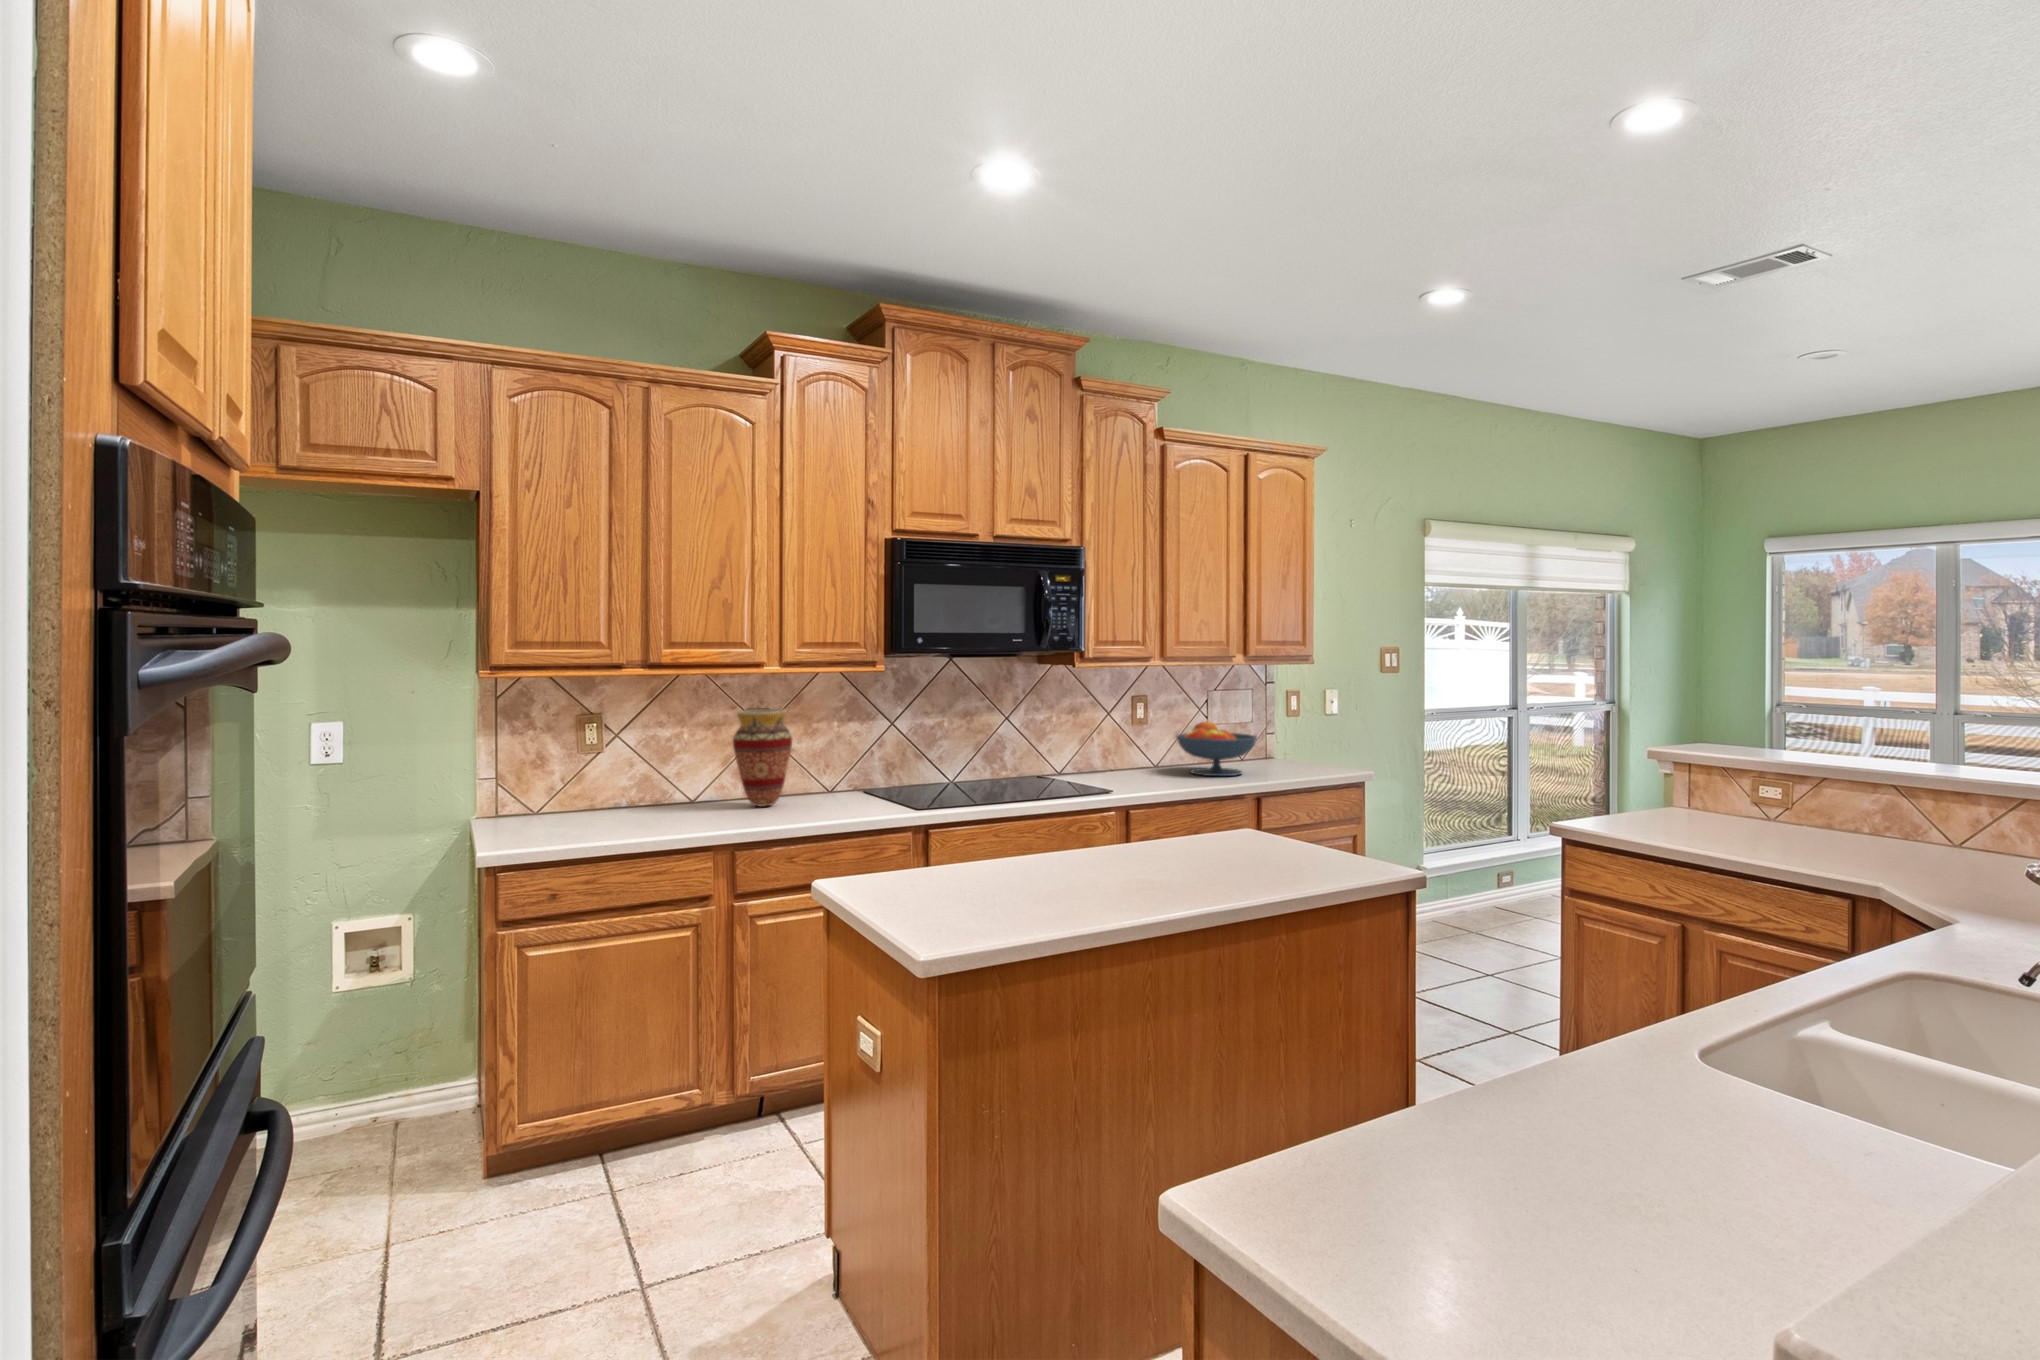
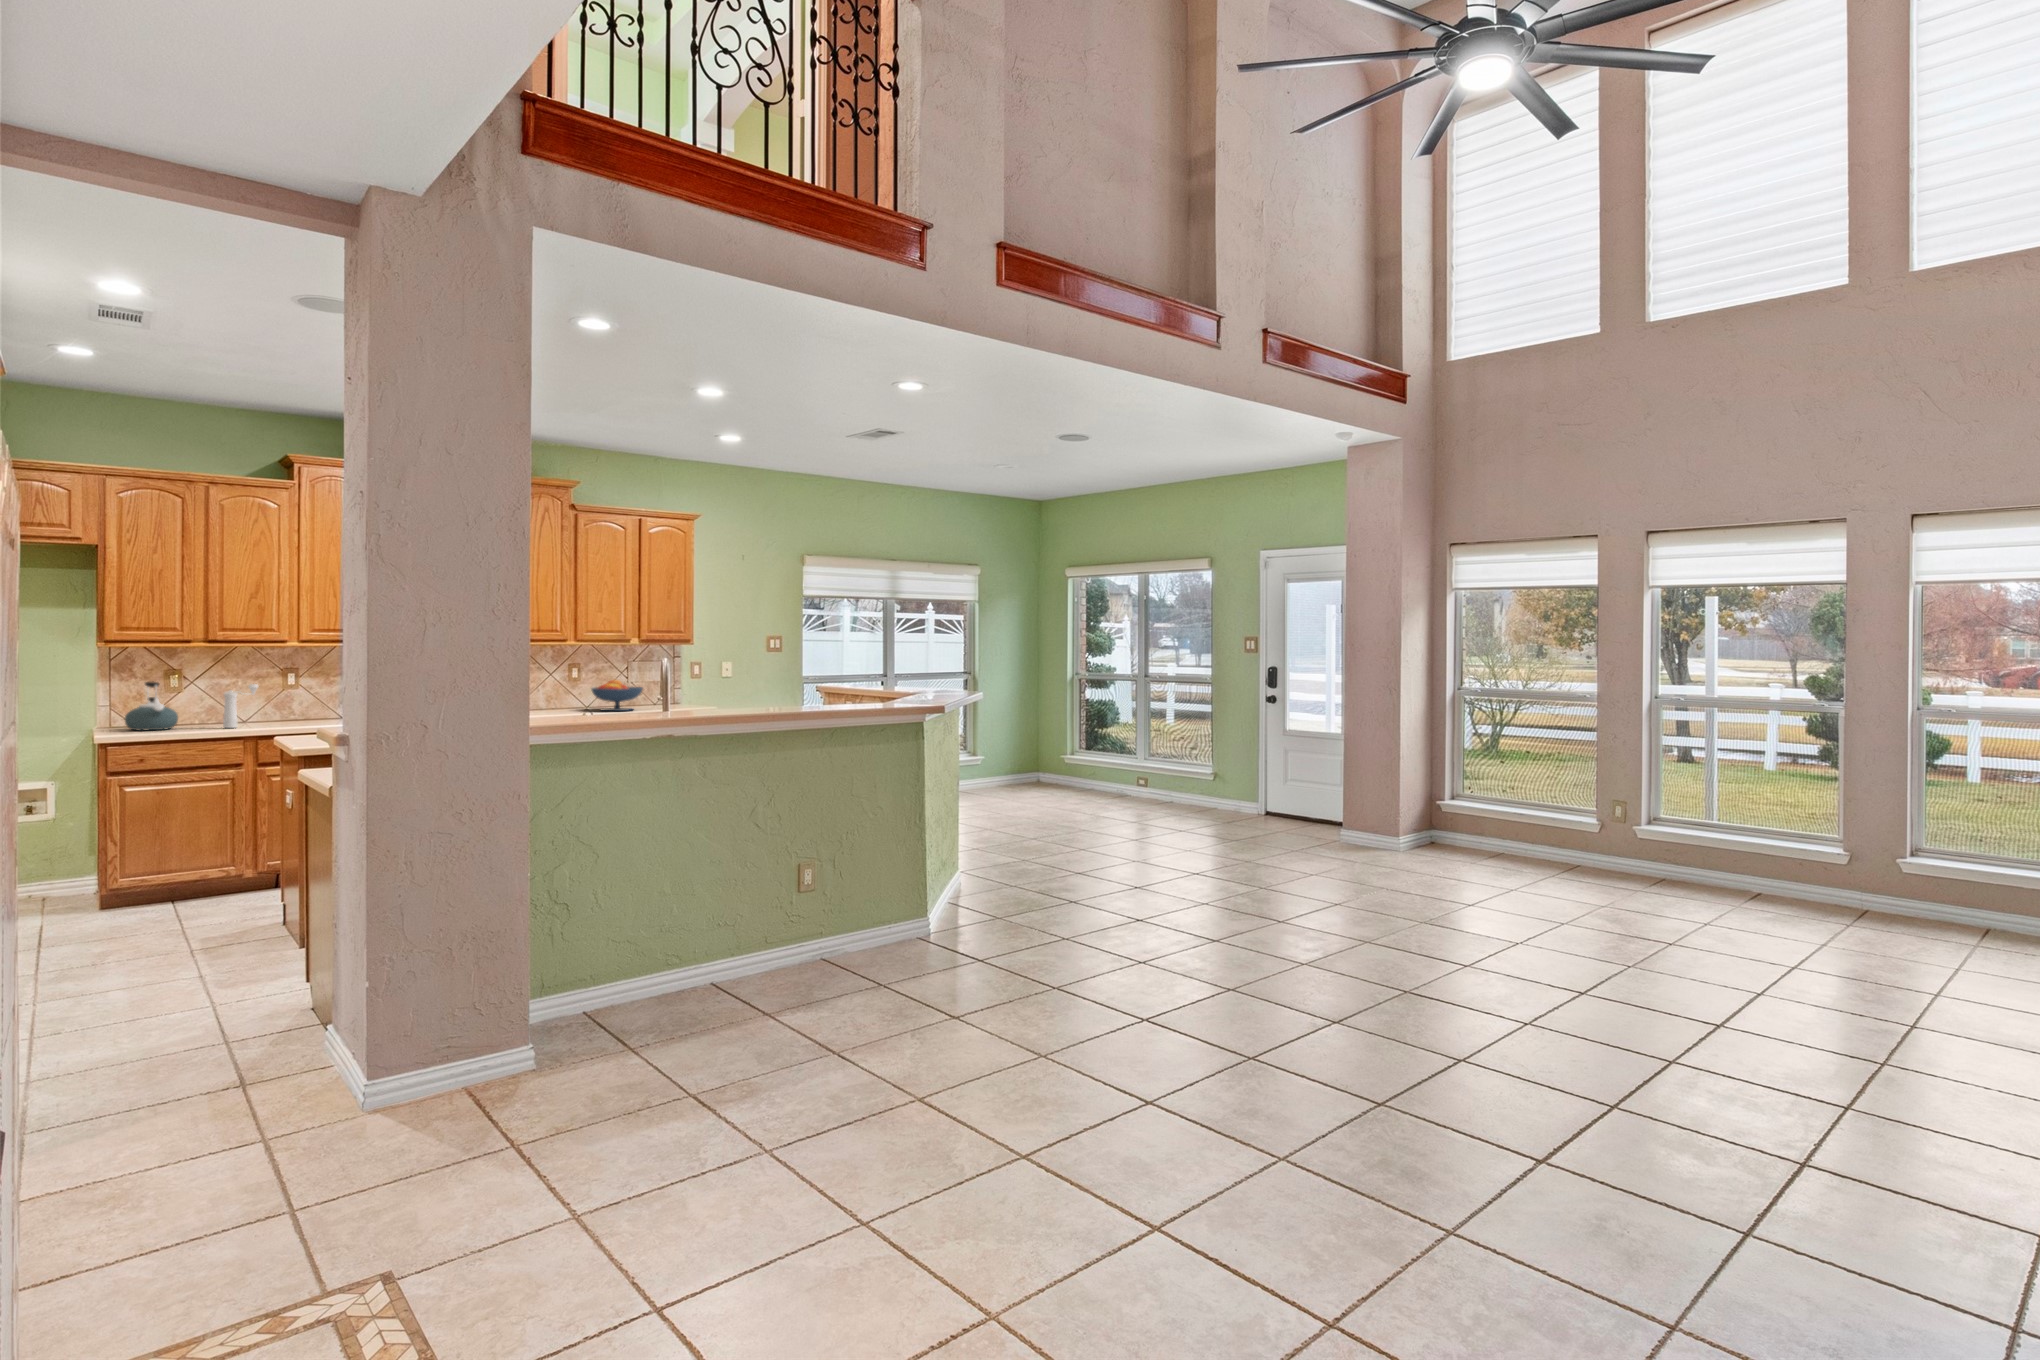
vase: present [733,709,792,807] -> none [267,667,308,722]
kettle: none [521,741,604,833] -> present [125,681,178,731]
pepper mill: none [675,743,727,826] -> present [223,684,258,728]

